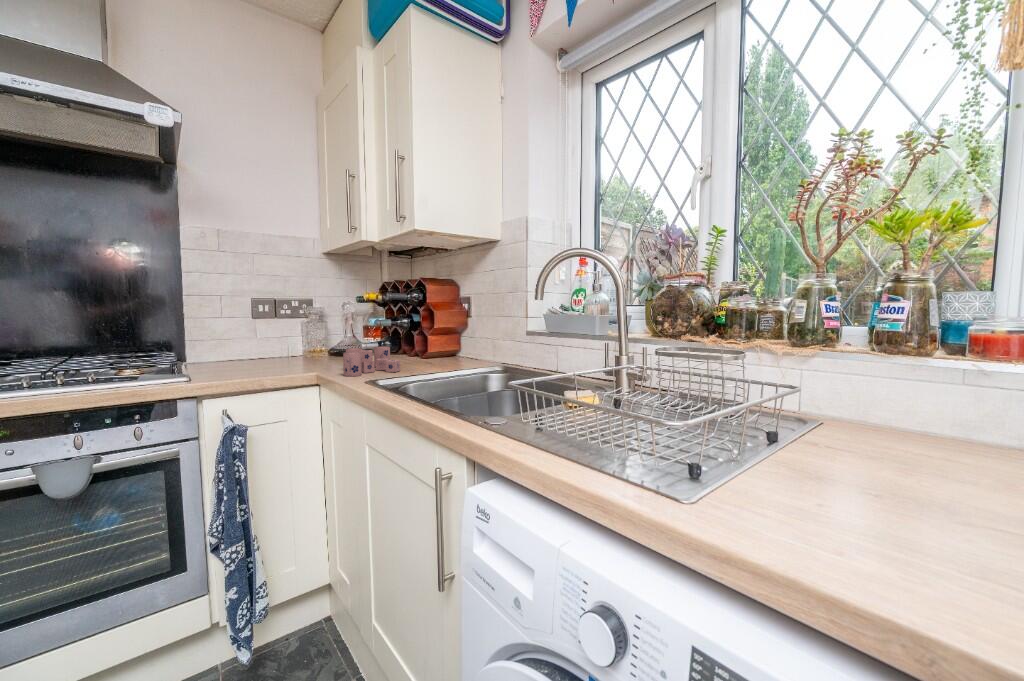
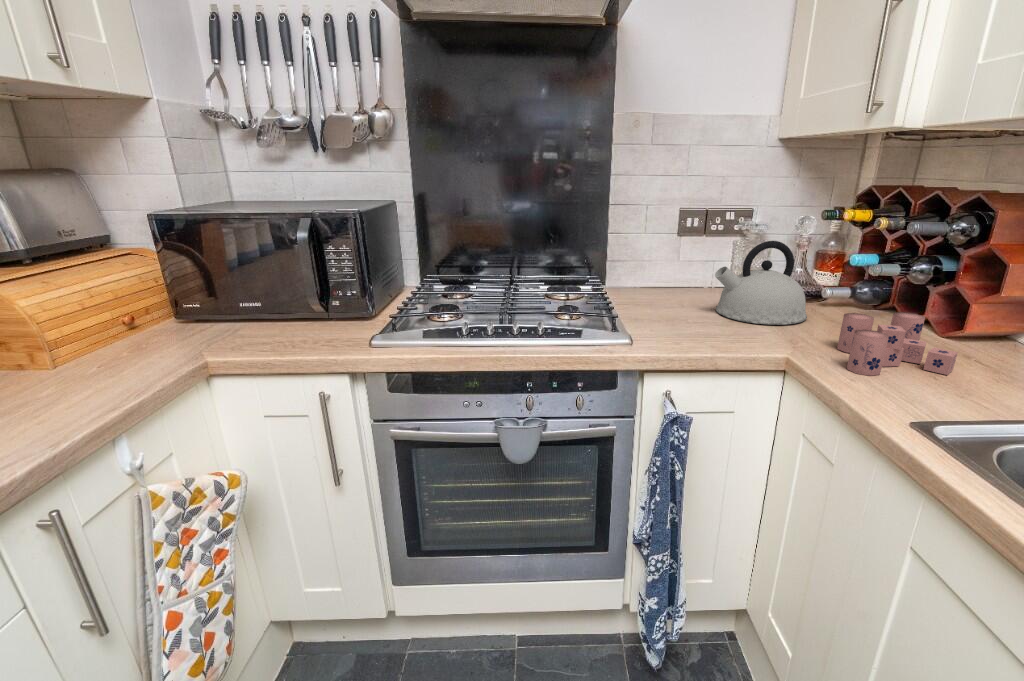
kettle: none [273,314,341,365] -> present [715,241,807,325]

